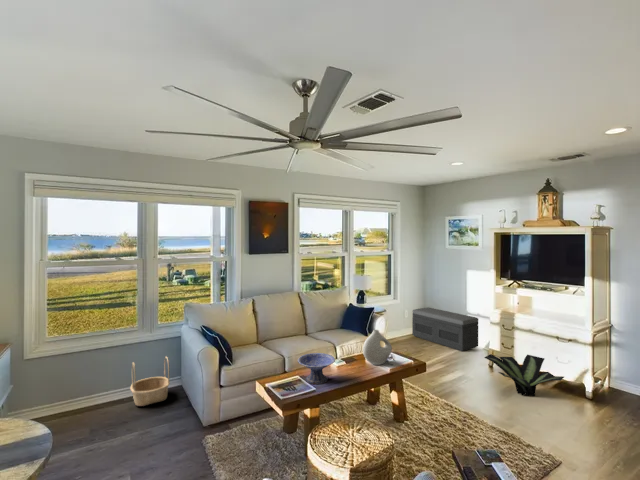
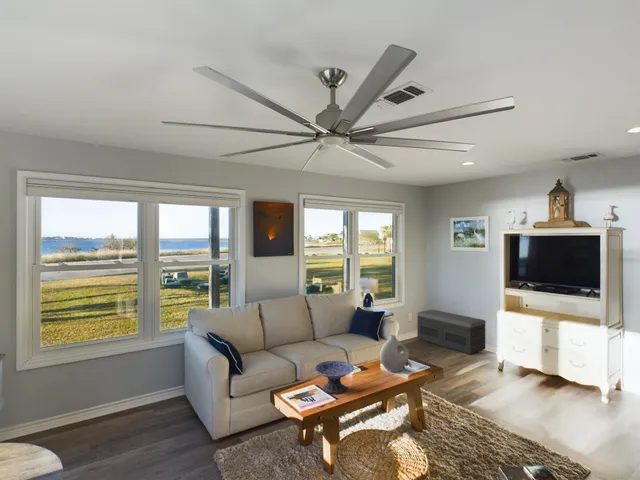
potted plant: present [485,354,564,396] -> none [498,358,582,401]
basket: present [130,357,170,406] -> none [131,365,173,418]

